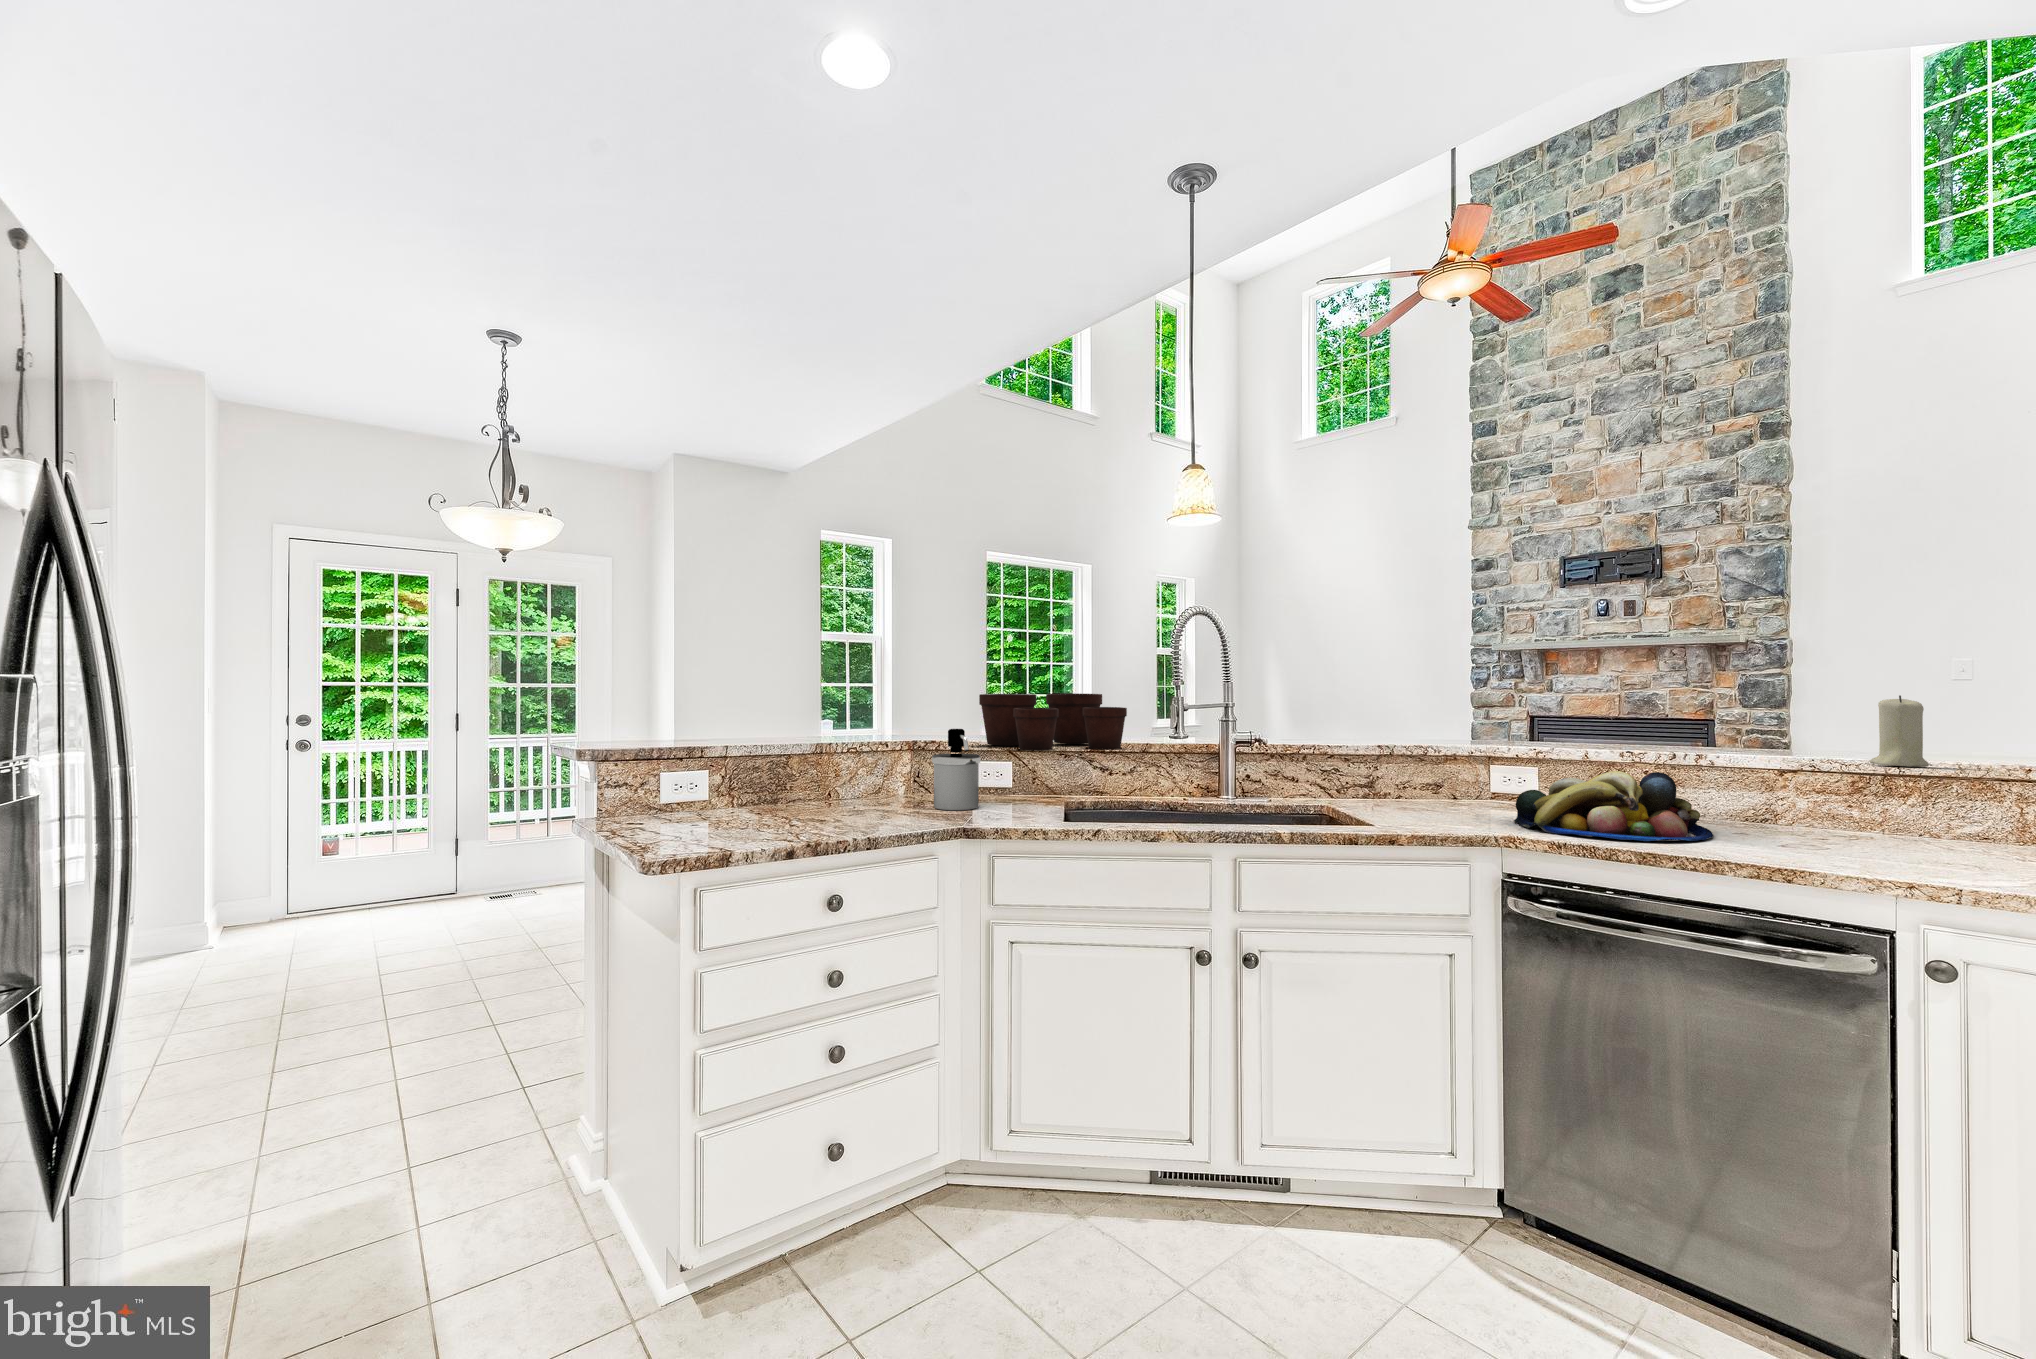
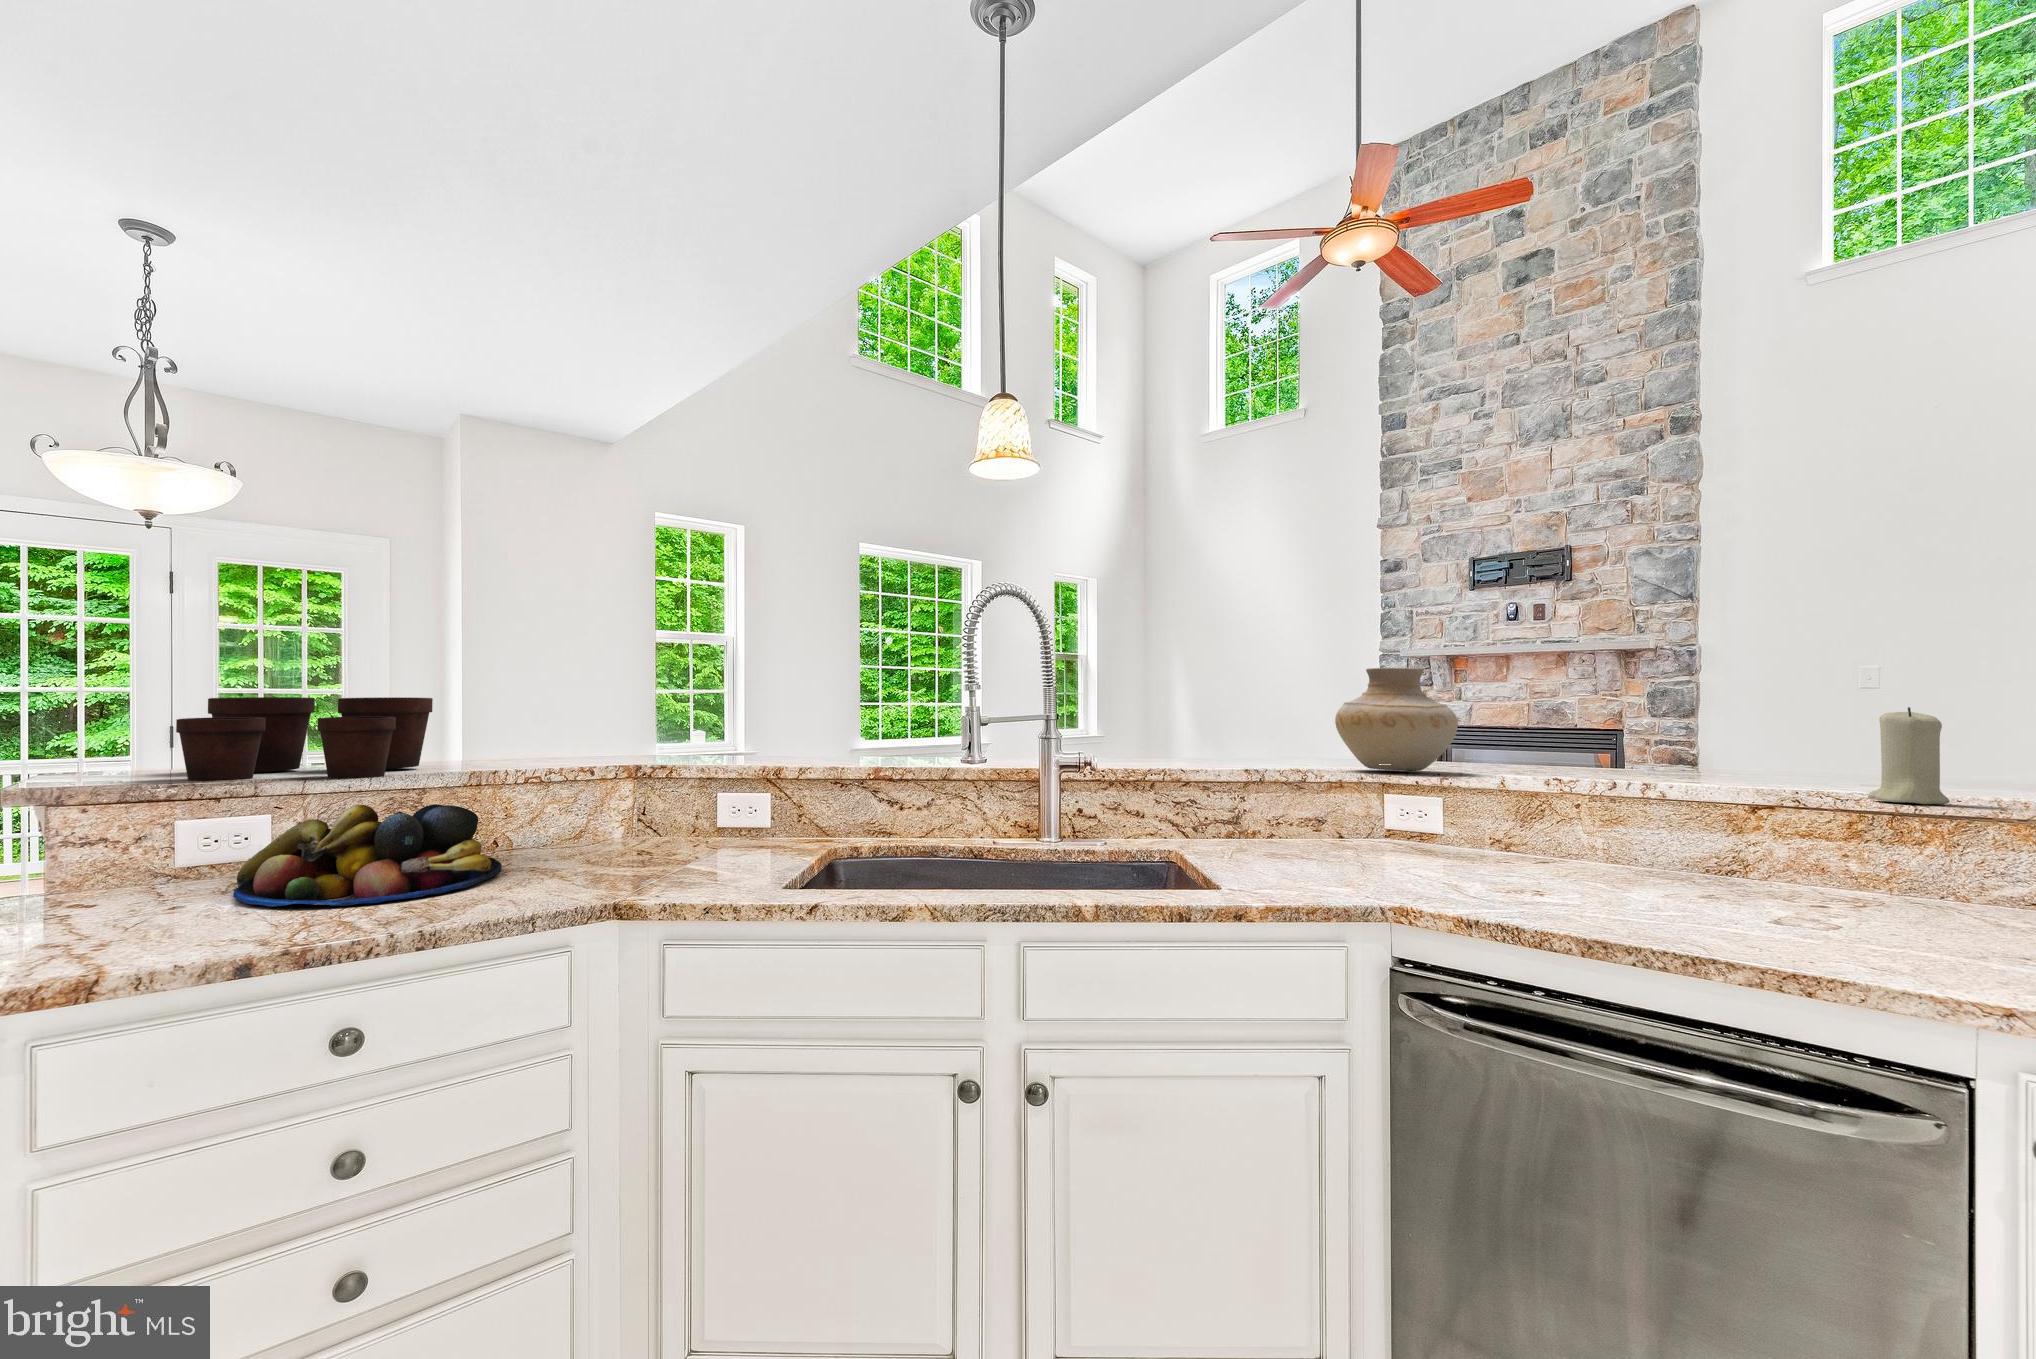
vase: none [1447,665,1550,747] -> present [1335,668,1458,771]
flower pot: present [979,693,1127,750] -> present [176,697,433,781]
soap dispenser: present [932,729,980,810] -> none [620,749,692,865]
fruit bowl: present [1514,771,1713,841] -> present [233,804,502,907]

